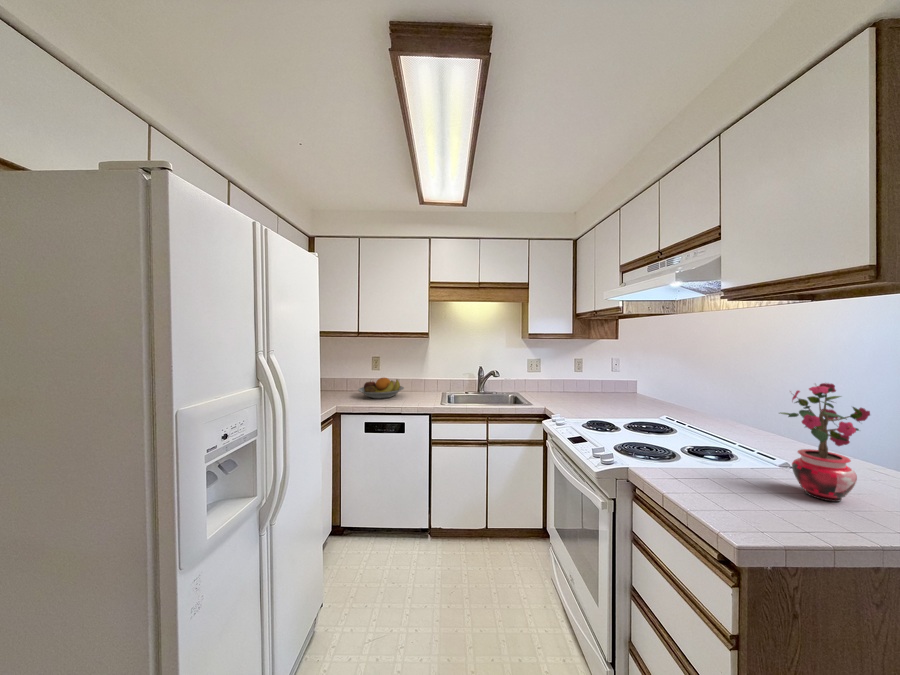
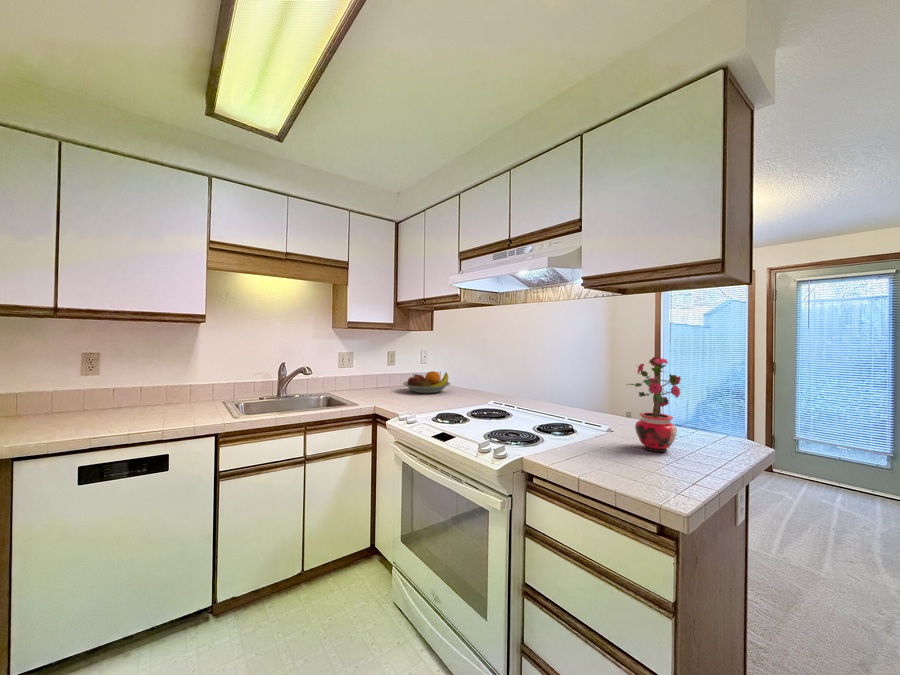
fruit bowl: present [358,378,404,399] -> present [403,371,450,393]

